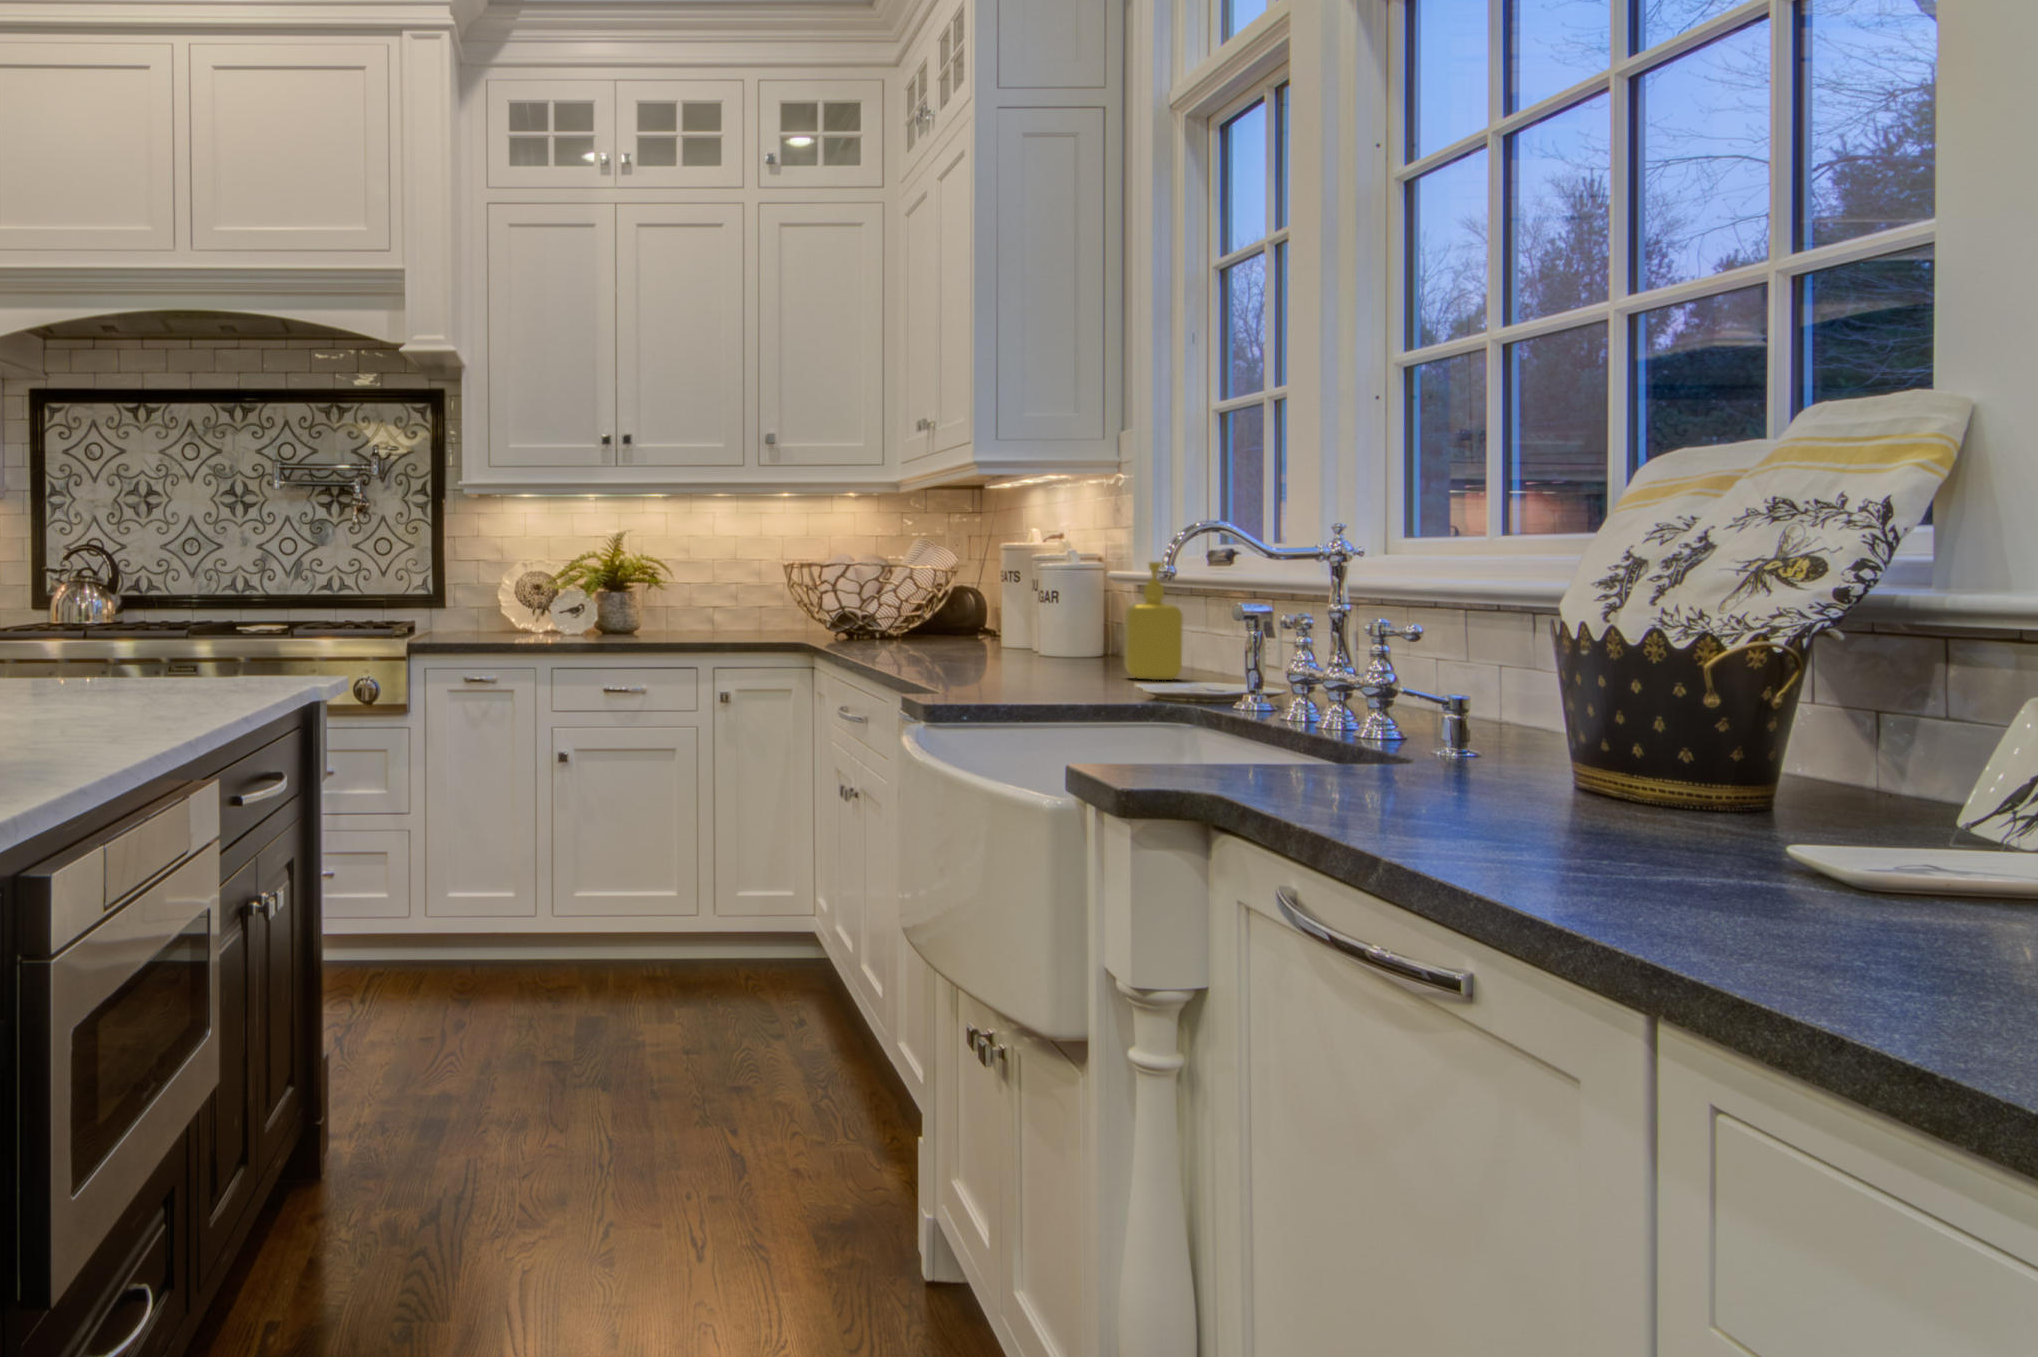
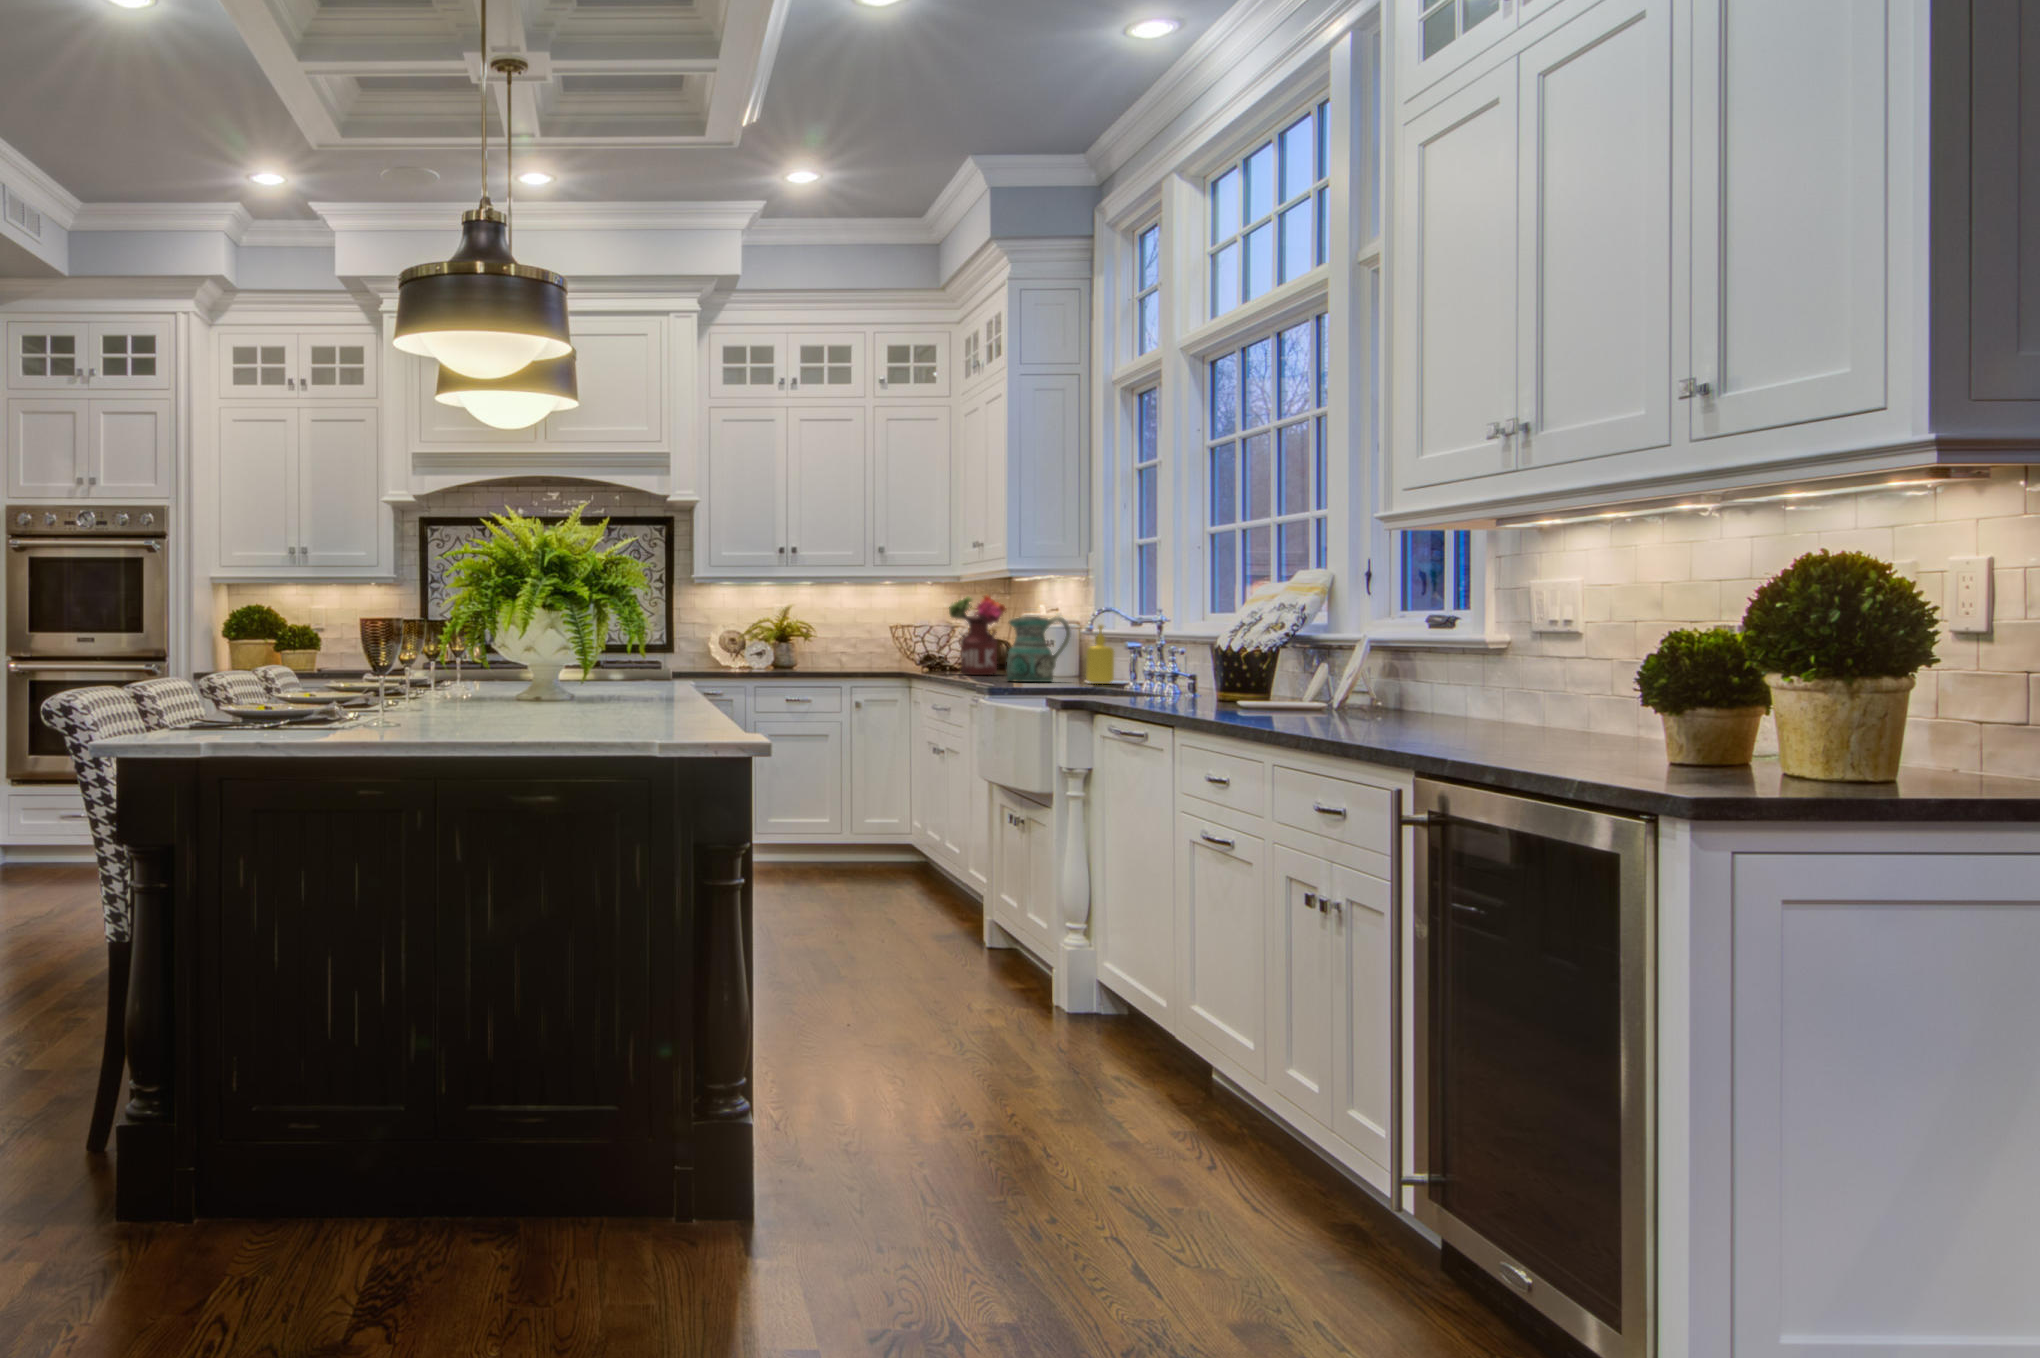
flower arrangement: none [872,508,975,650] -> present [949,595,1007,675]
ceramic pitcher: none [971,546,1093,674] -> present [1007,617,1071,682]

